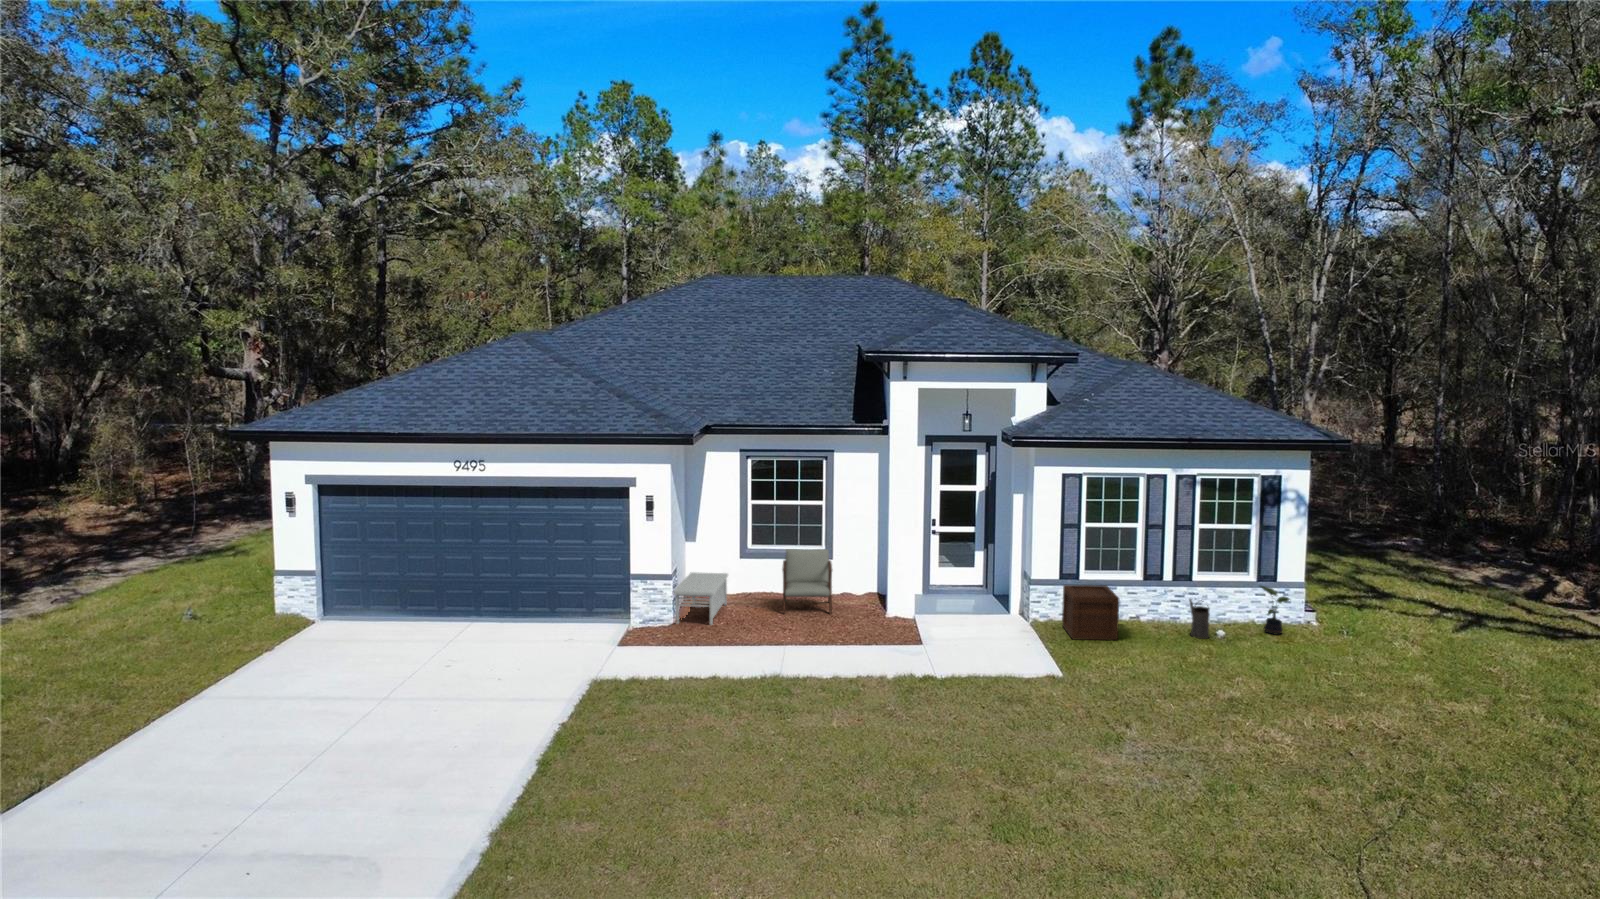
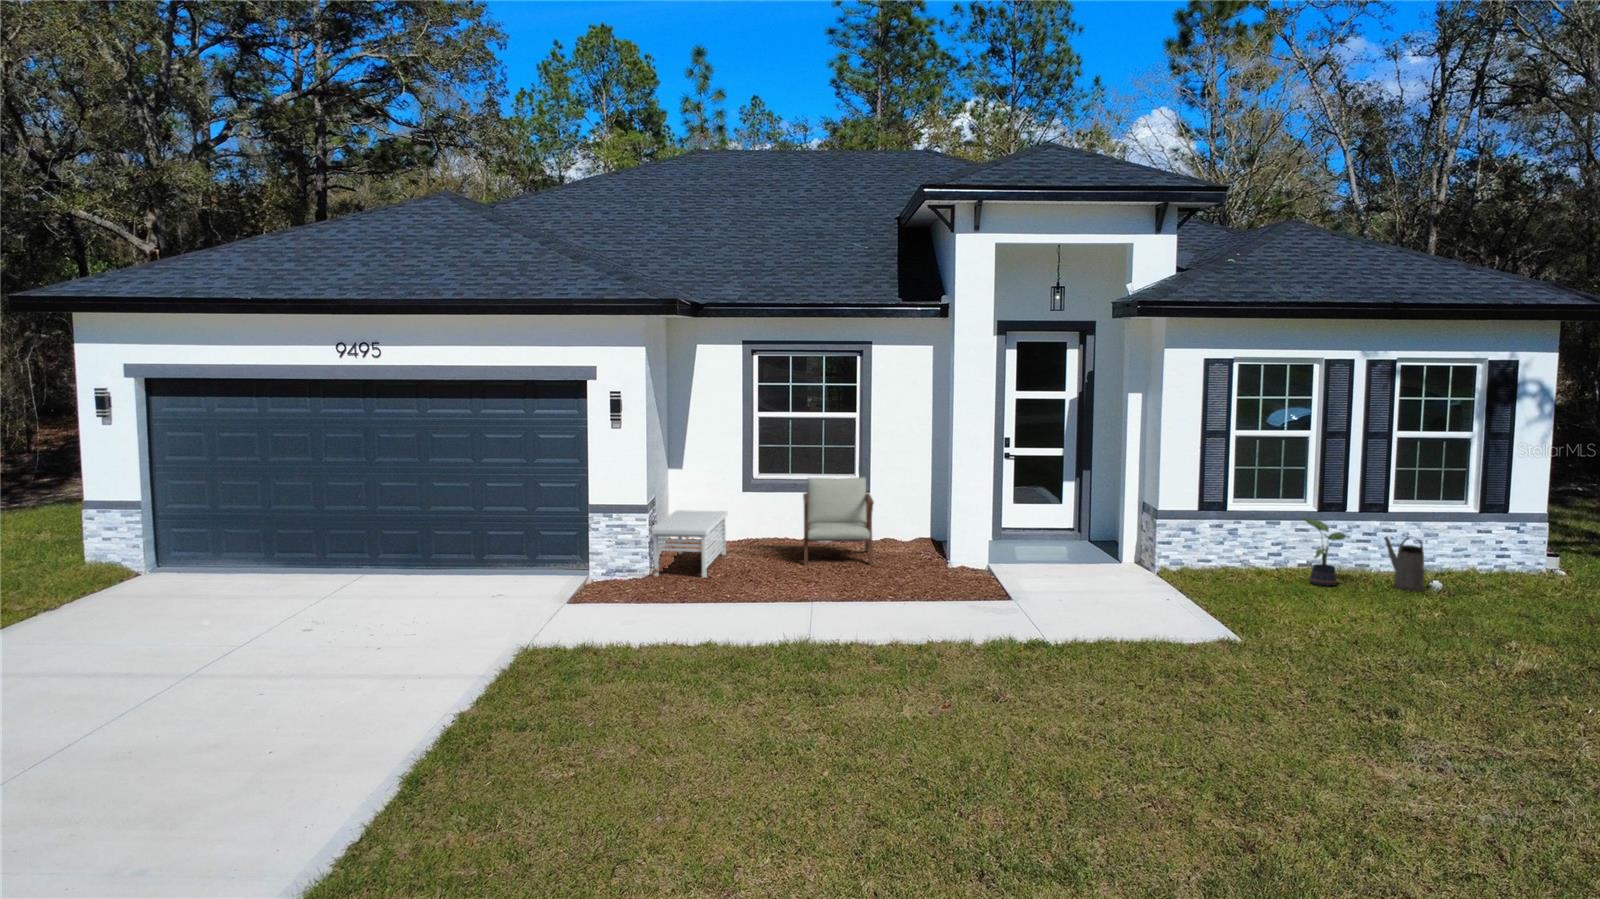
wooden crate: present [1062,585,1119,640] -> none [1203,517,1298,594]
potted plant: present [1260,585,1290,635] -> present [1303,518,1349,586]

